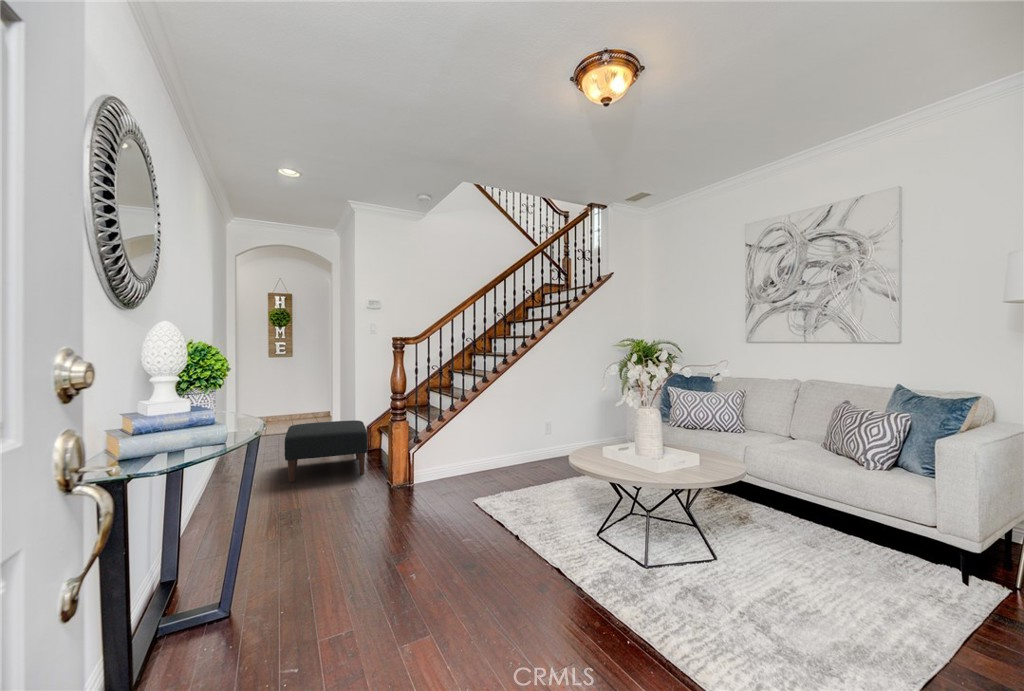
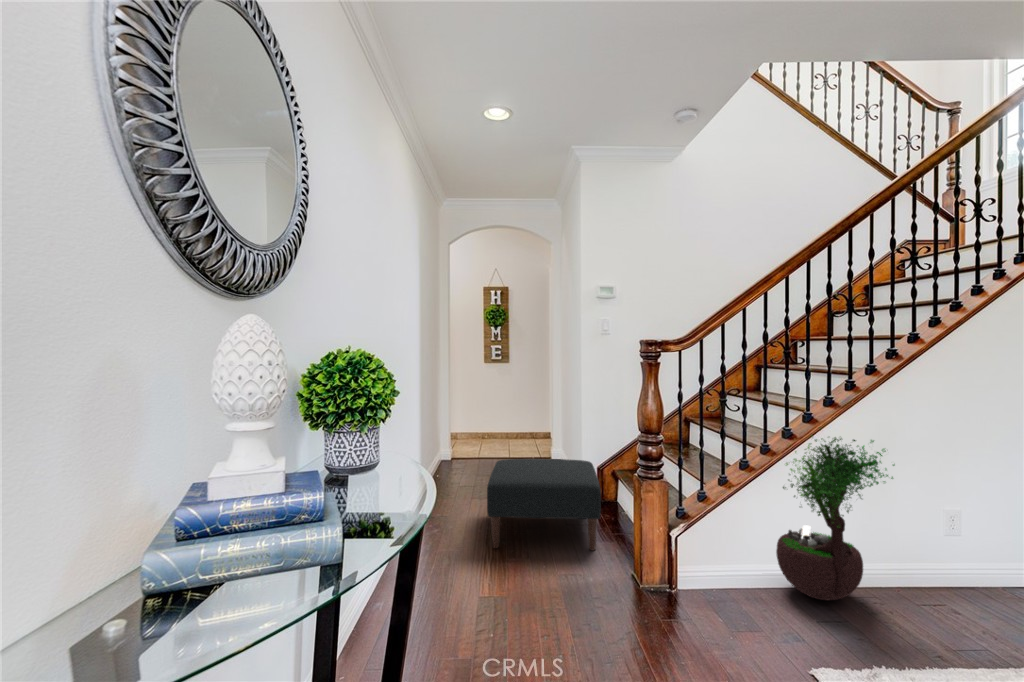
potted tree: none [467,383,519,475] -> present [776,427,895,600]

